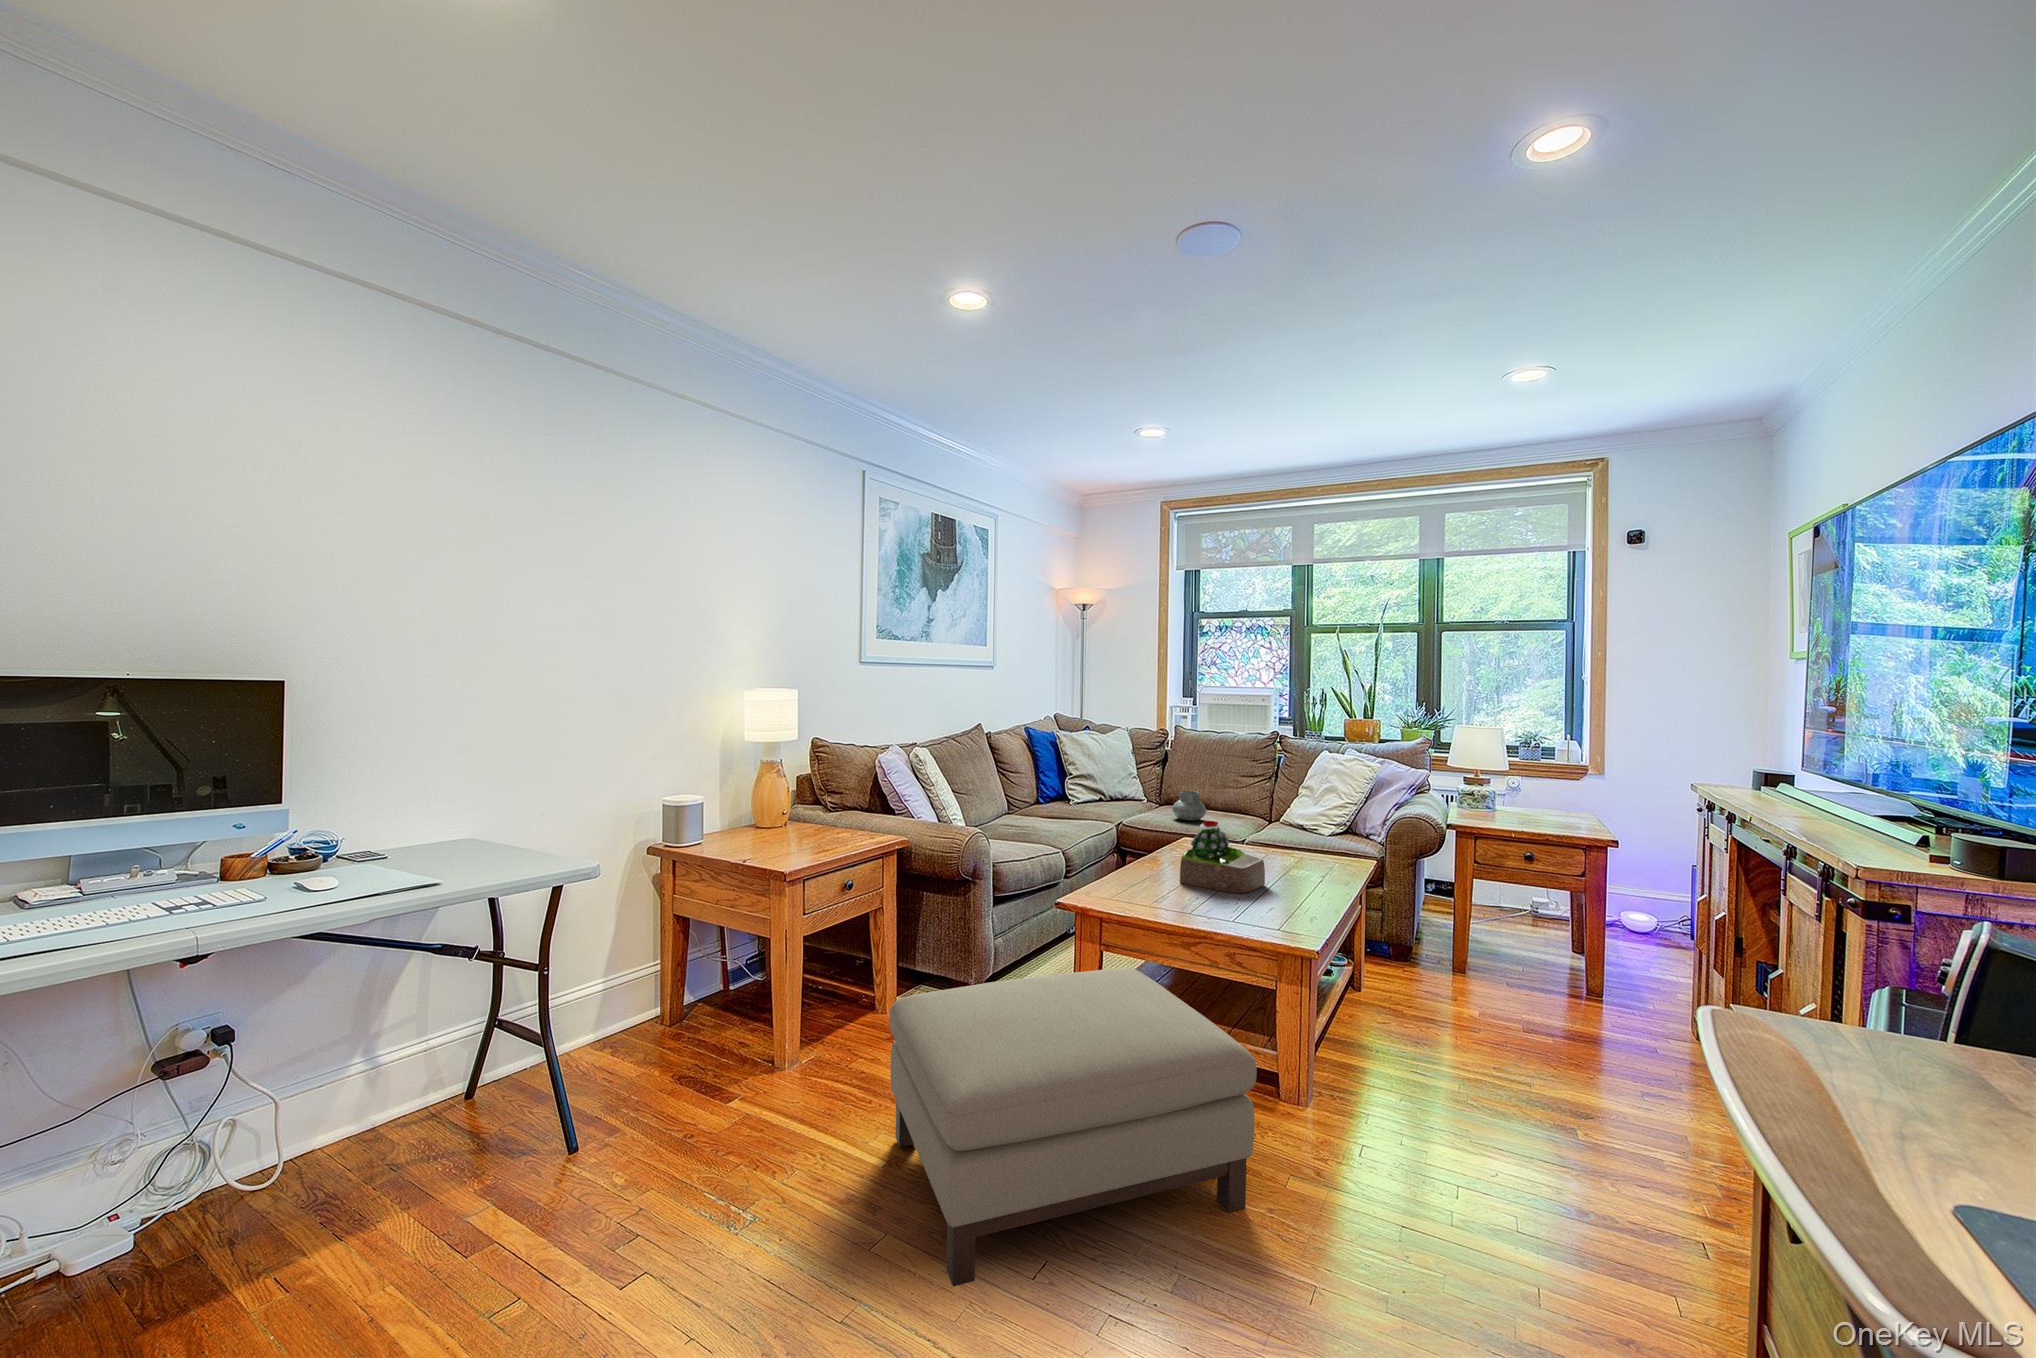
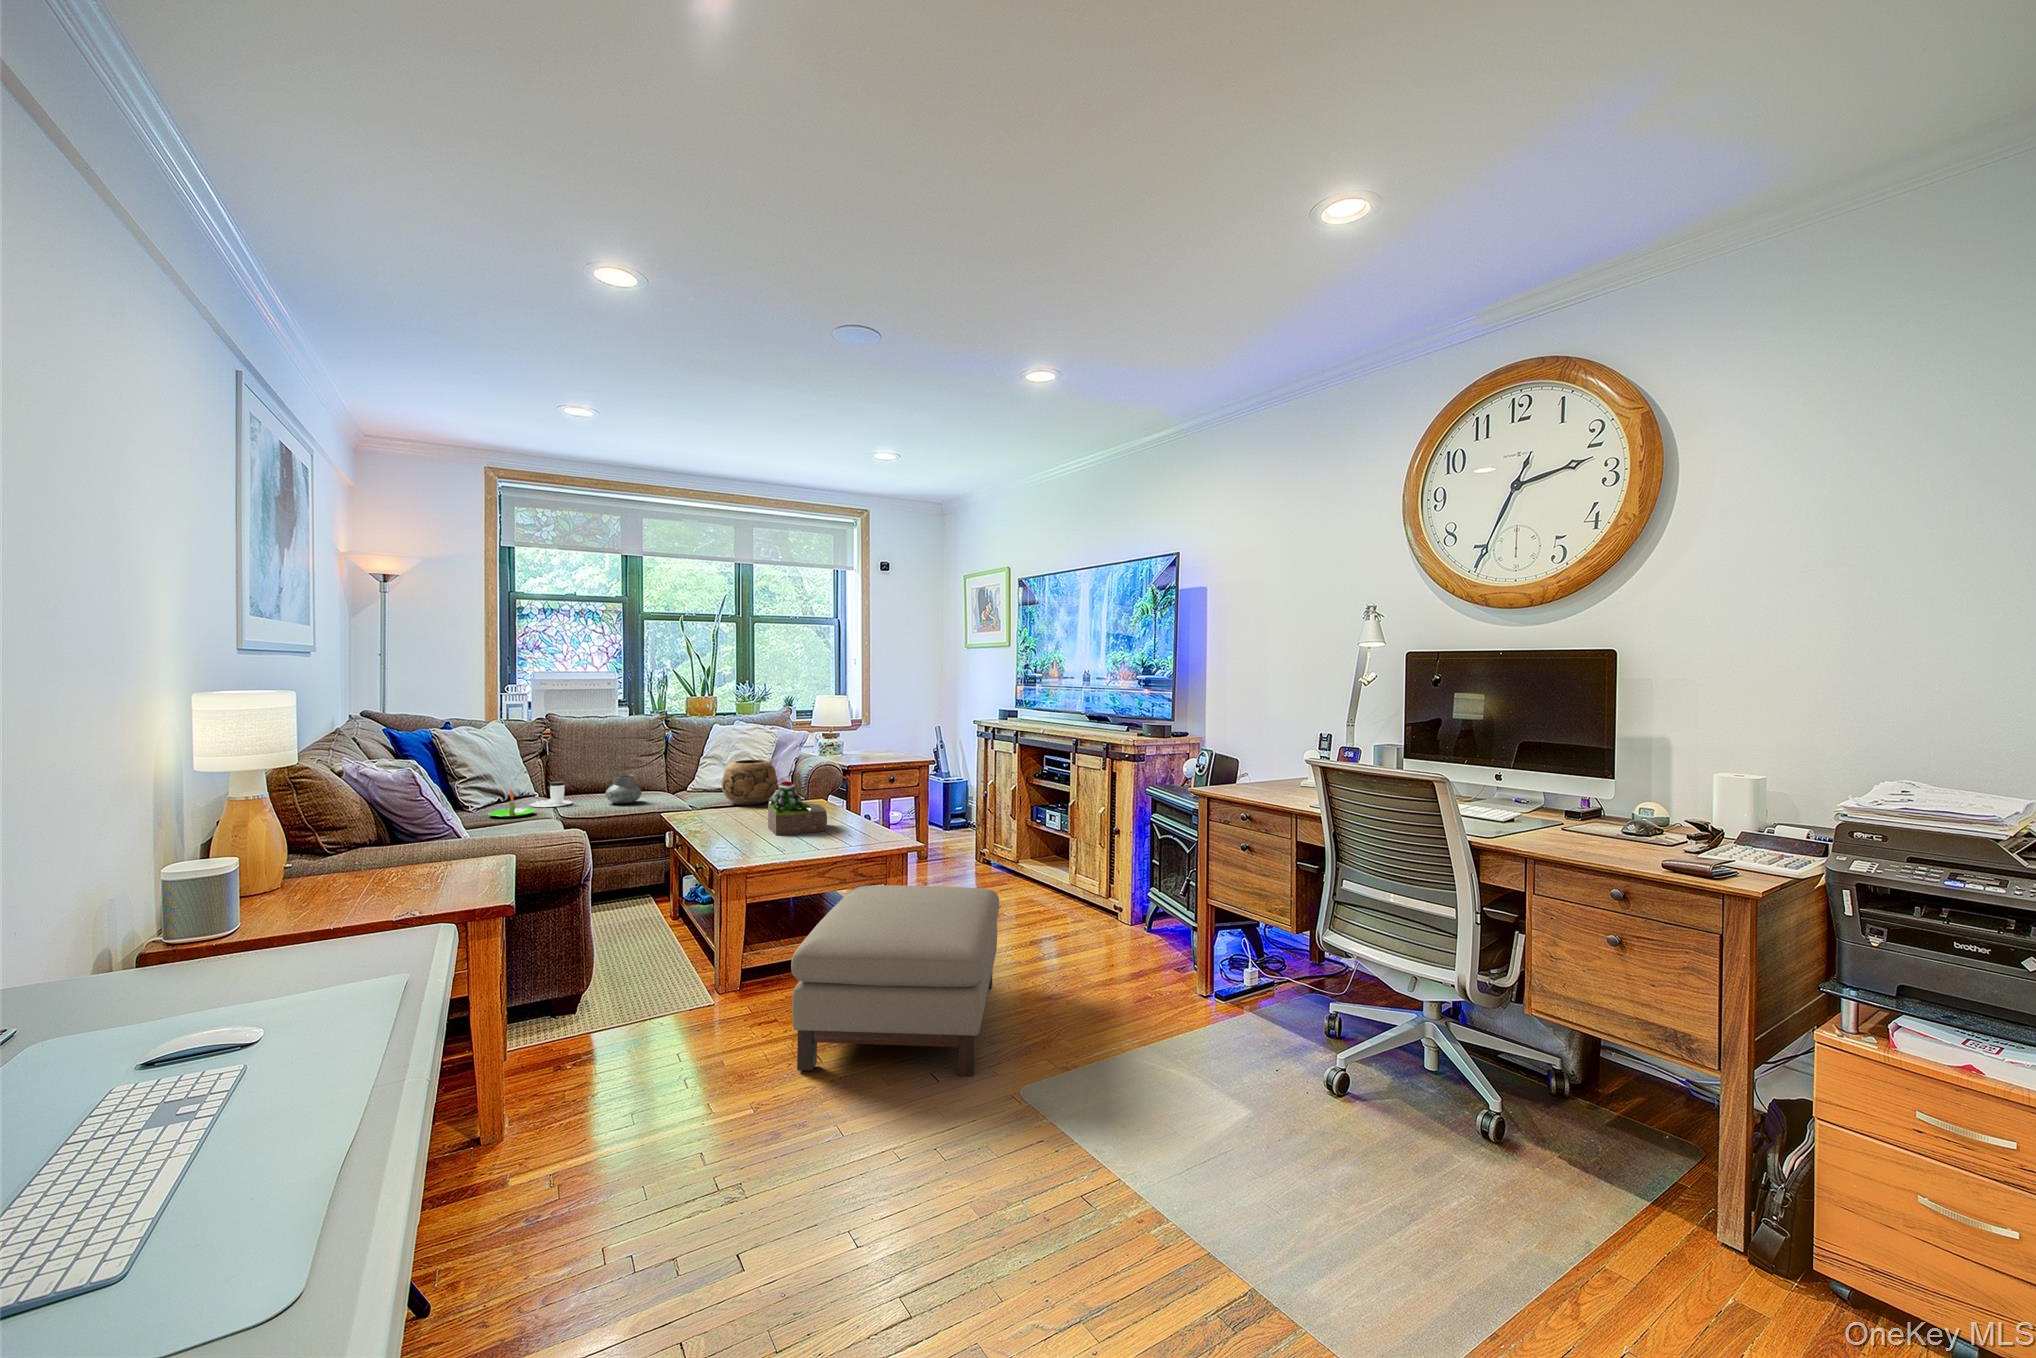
candle: none [1069,788,1105,814] -> present [488,789,535,817]
coffee cup: none [1121,788,1157,812] -> present [530,781,572,807]
decorative bowl: none [1255,793,1321,849] -> present [721,760,778,805]

